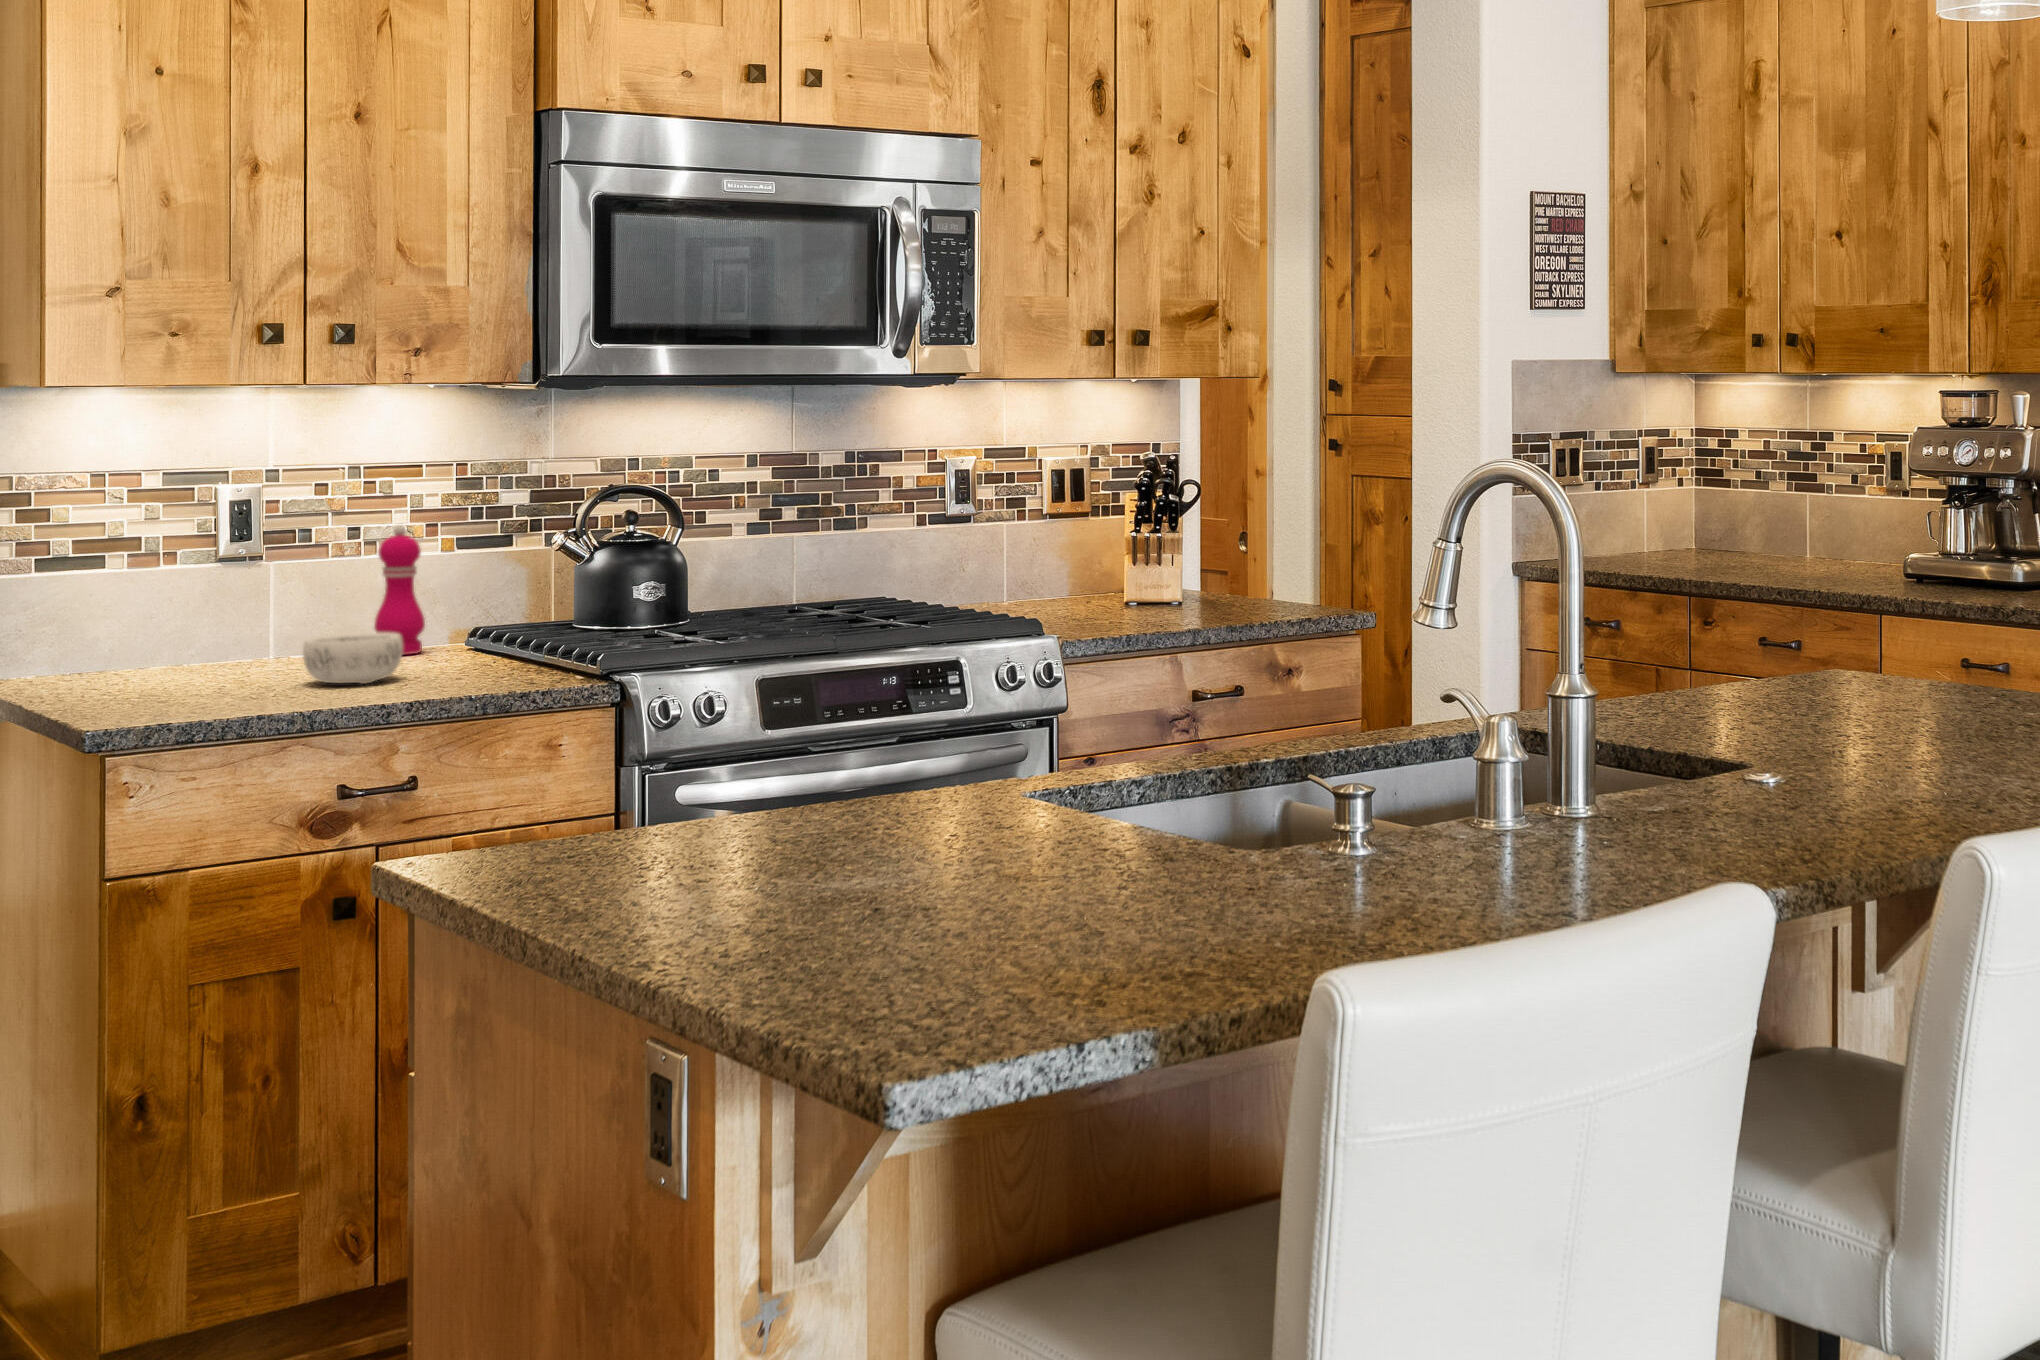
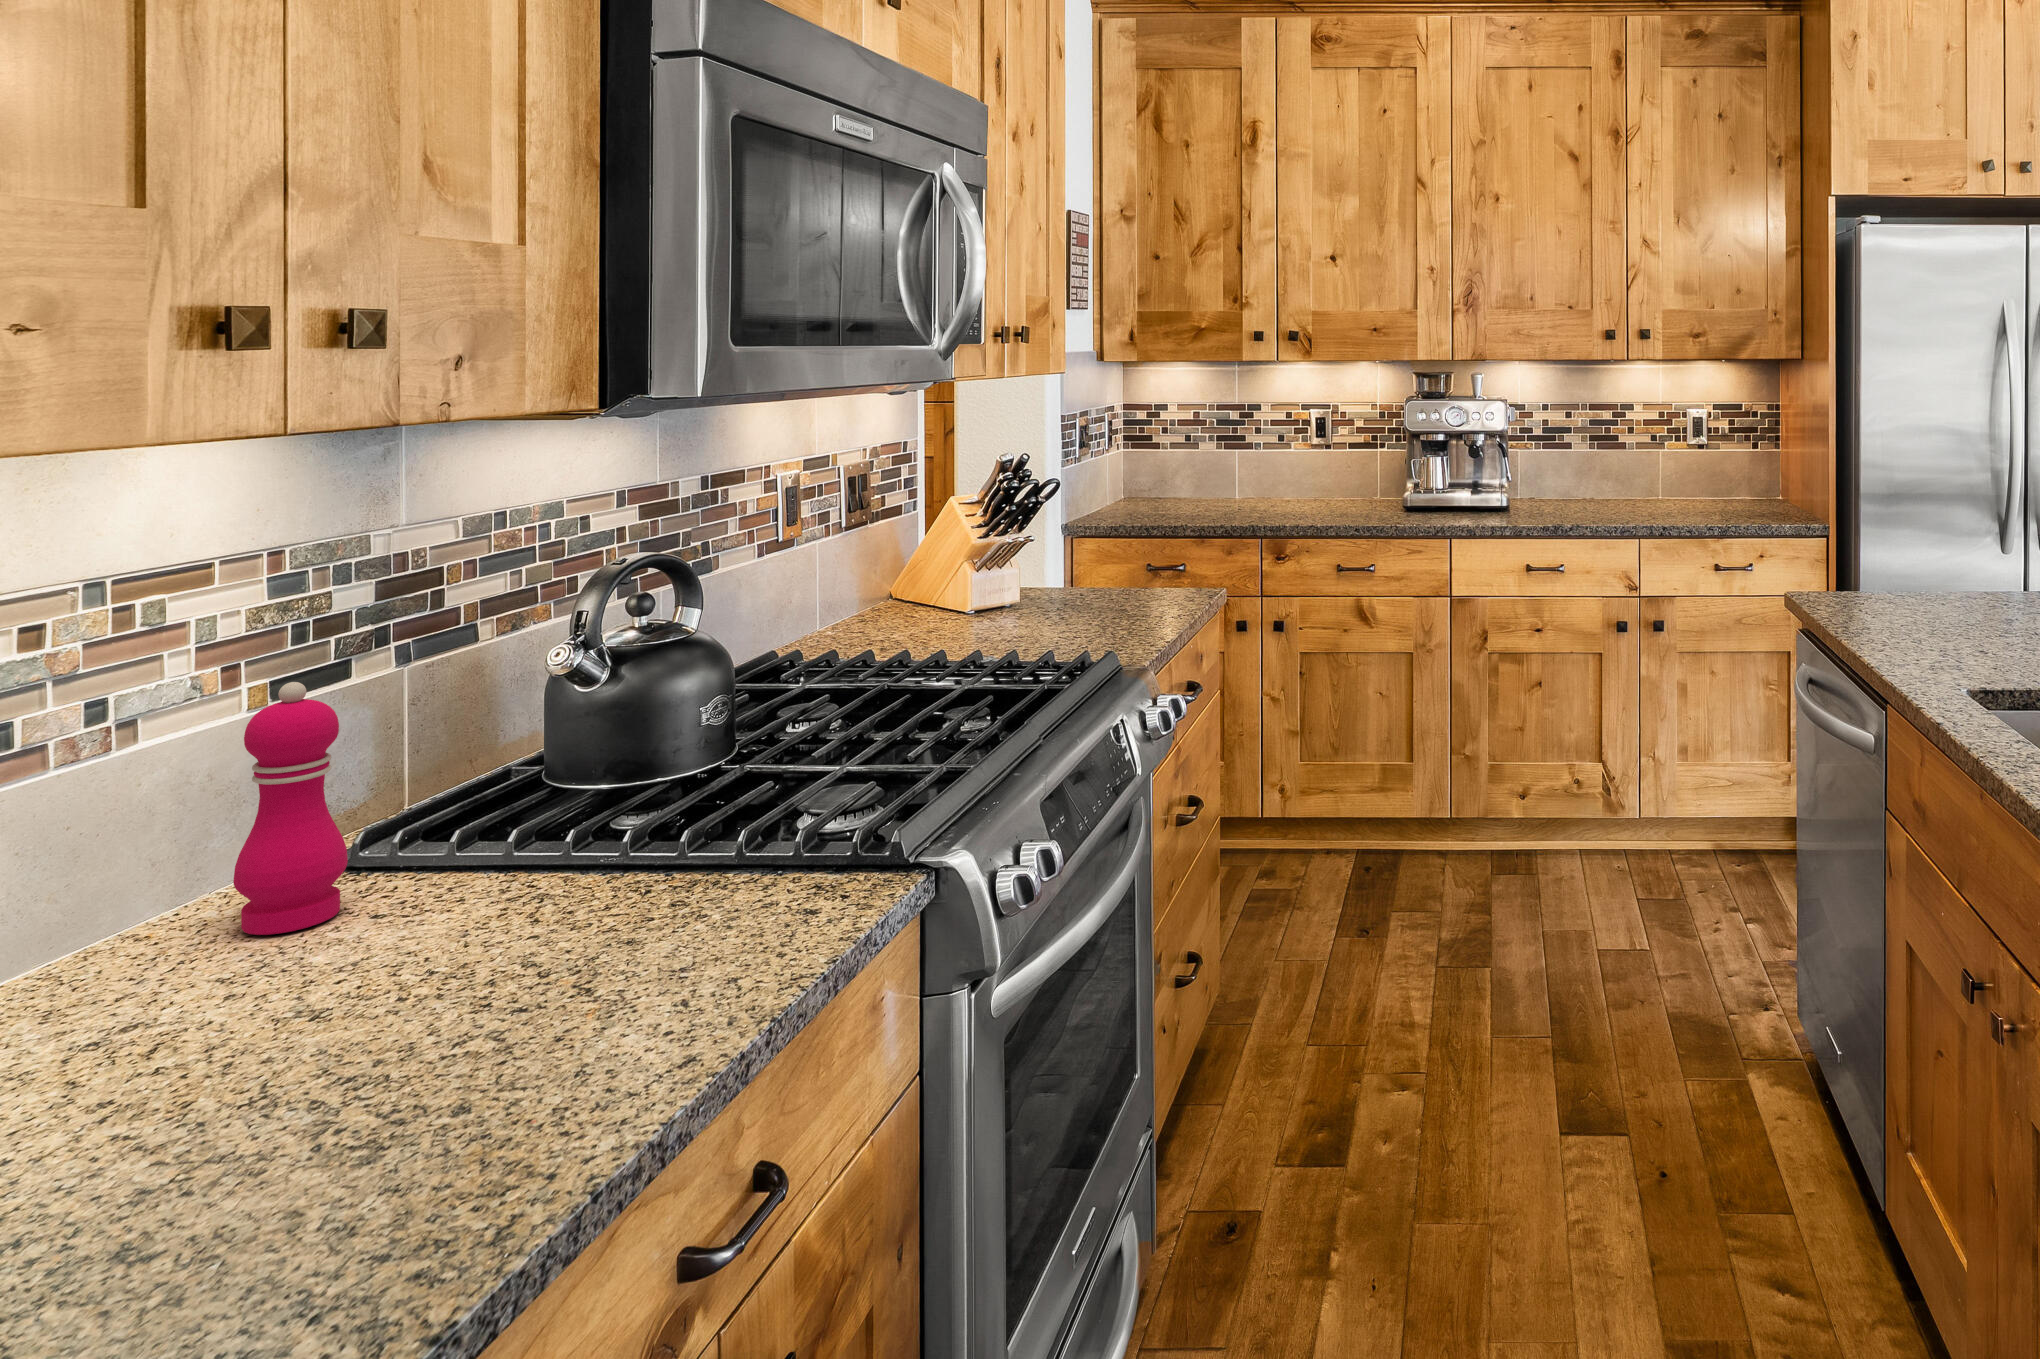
decorative bowl: present [303,633,403,684] -> none [384,890,600,1034]

